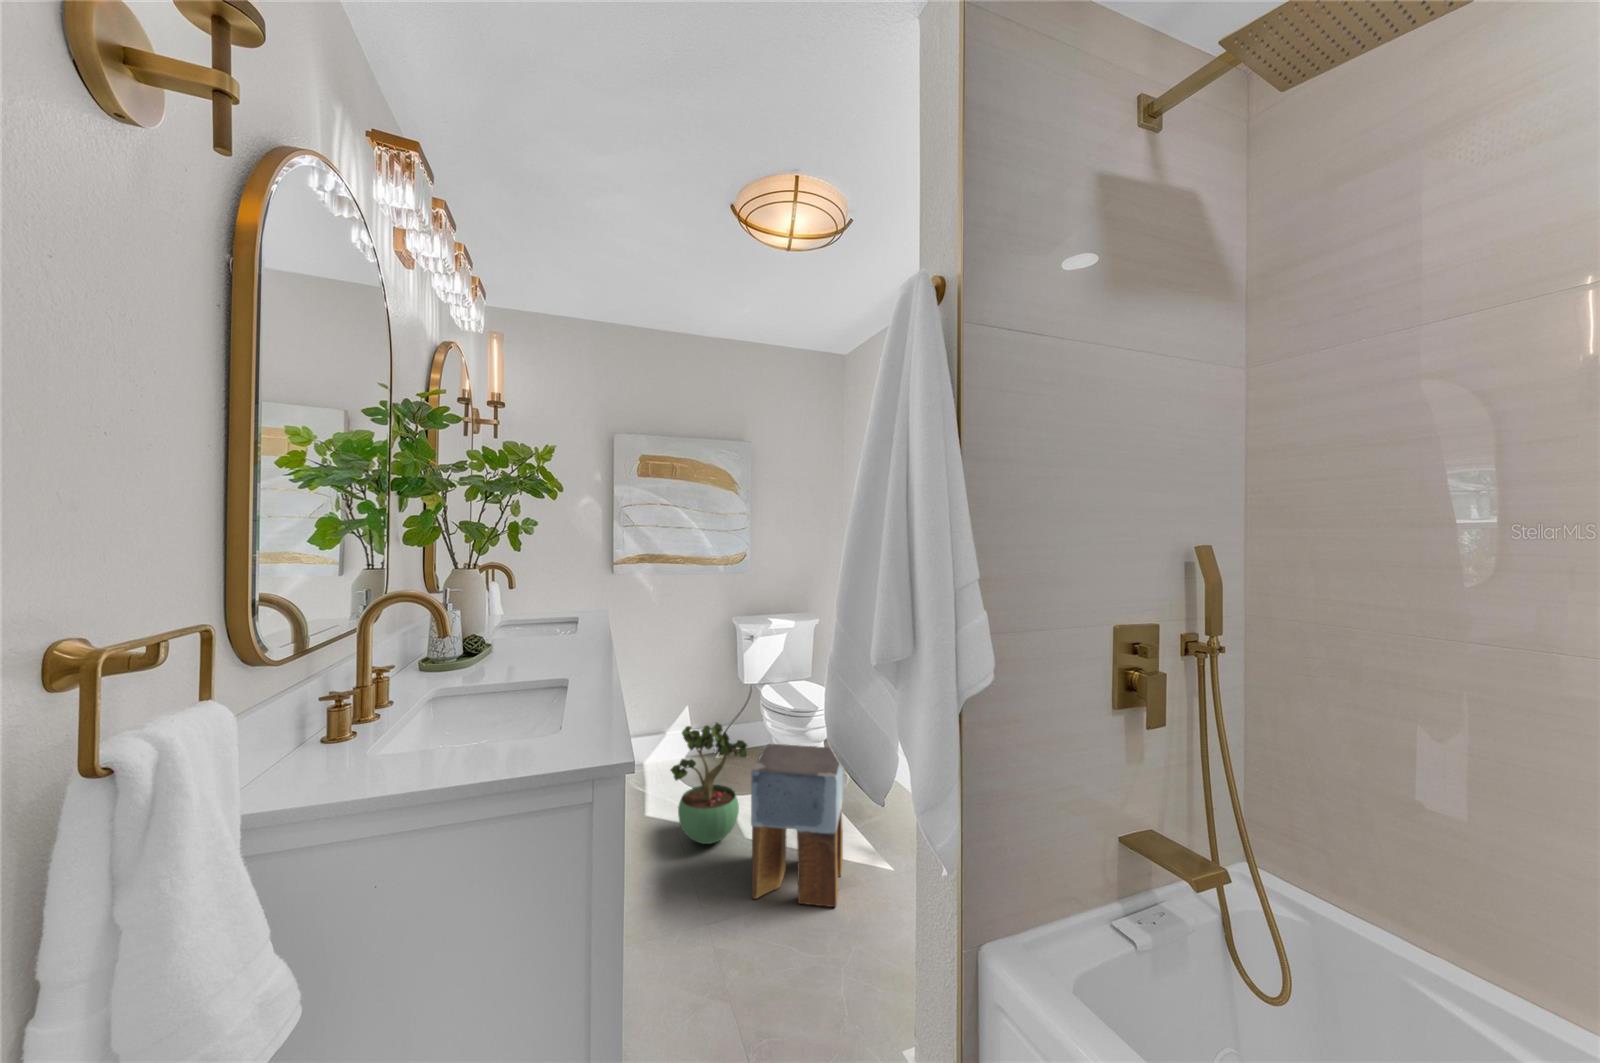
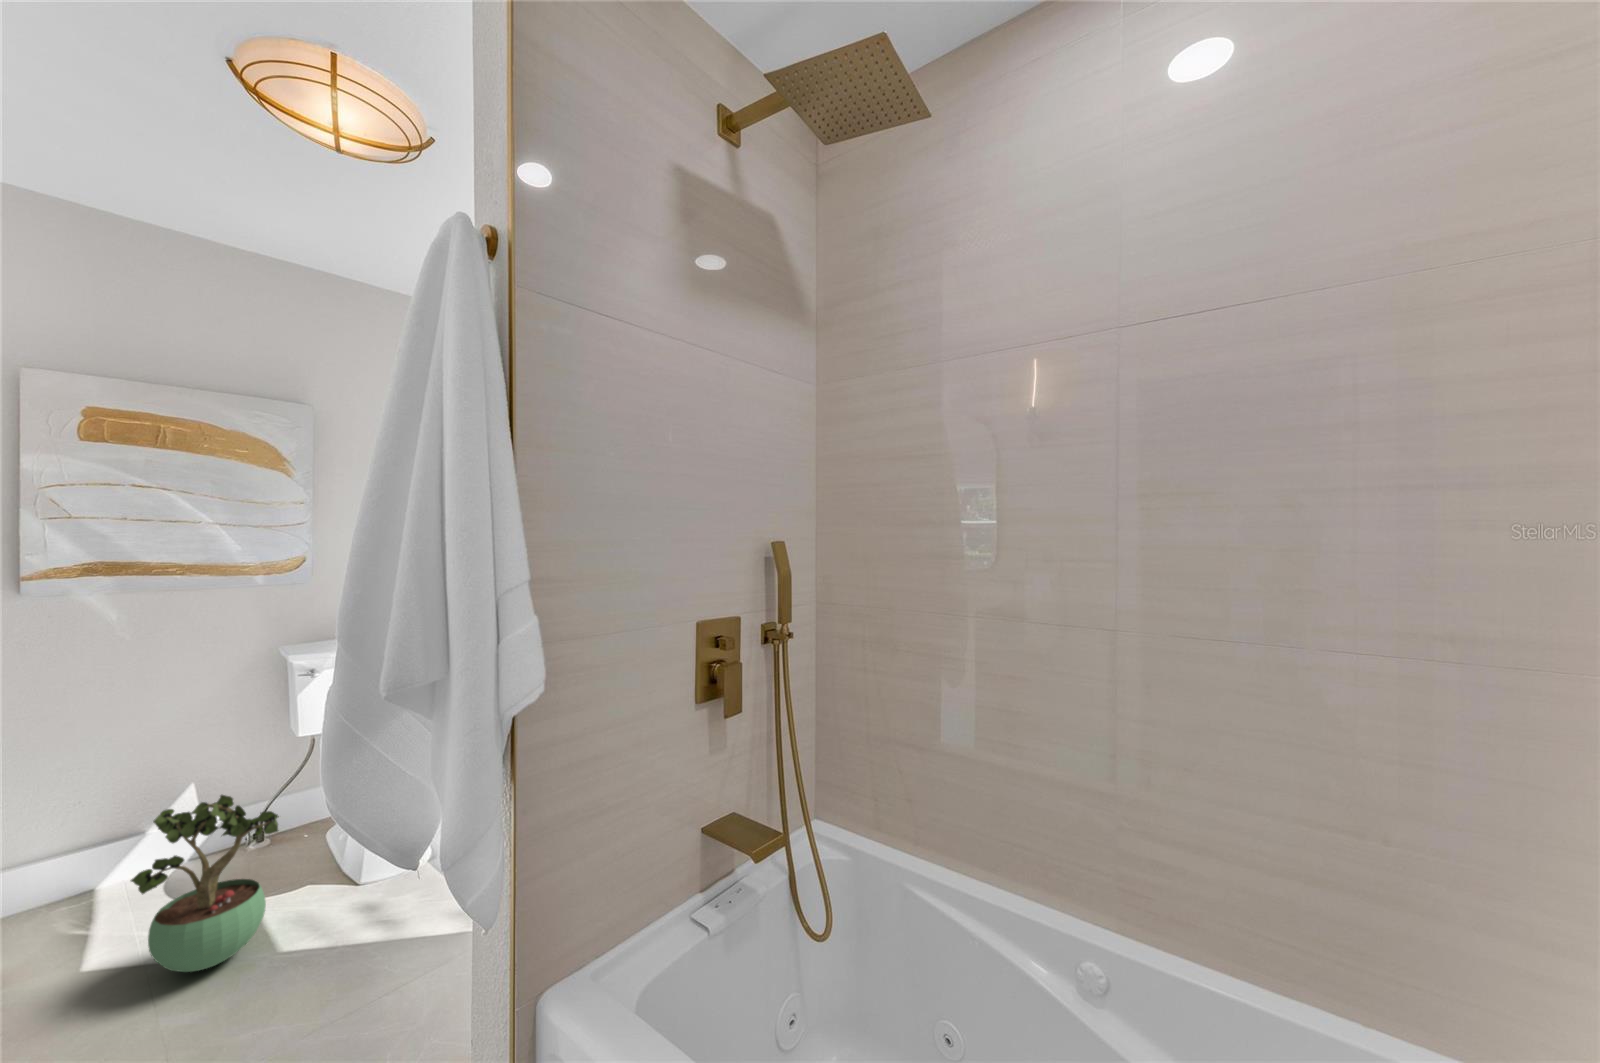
stool: present [751,744,843,907] -> none [275,791,427,1023]

